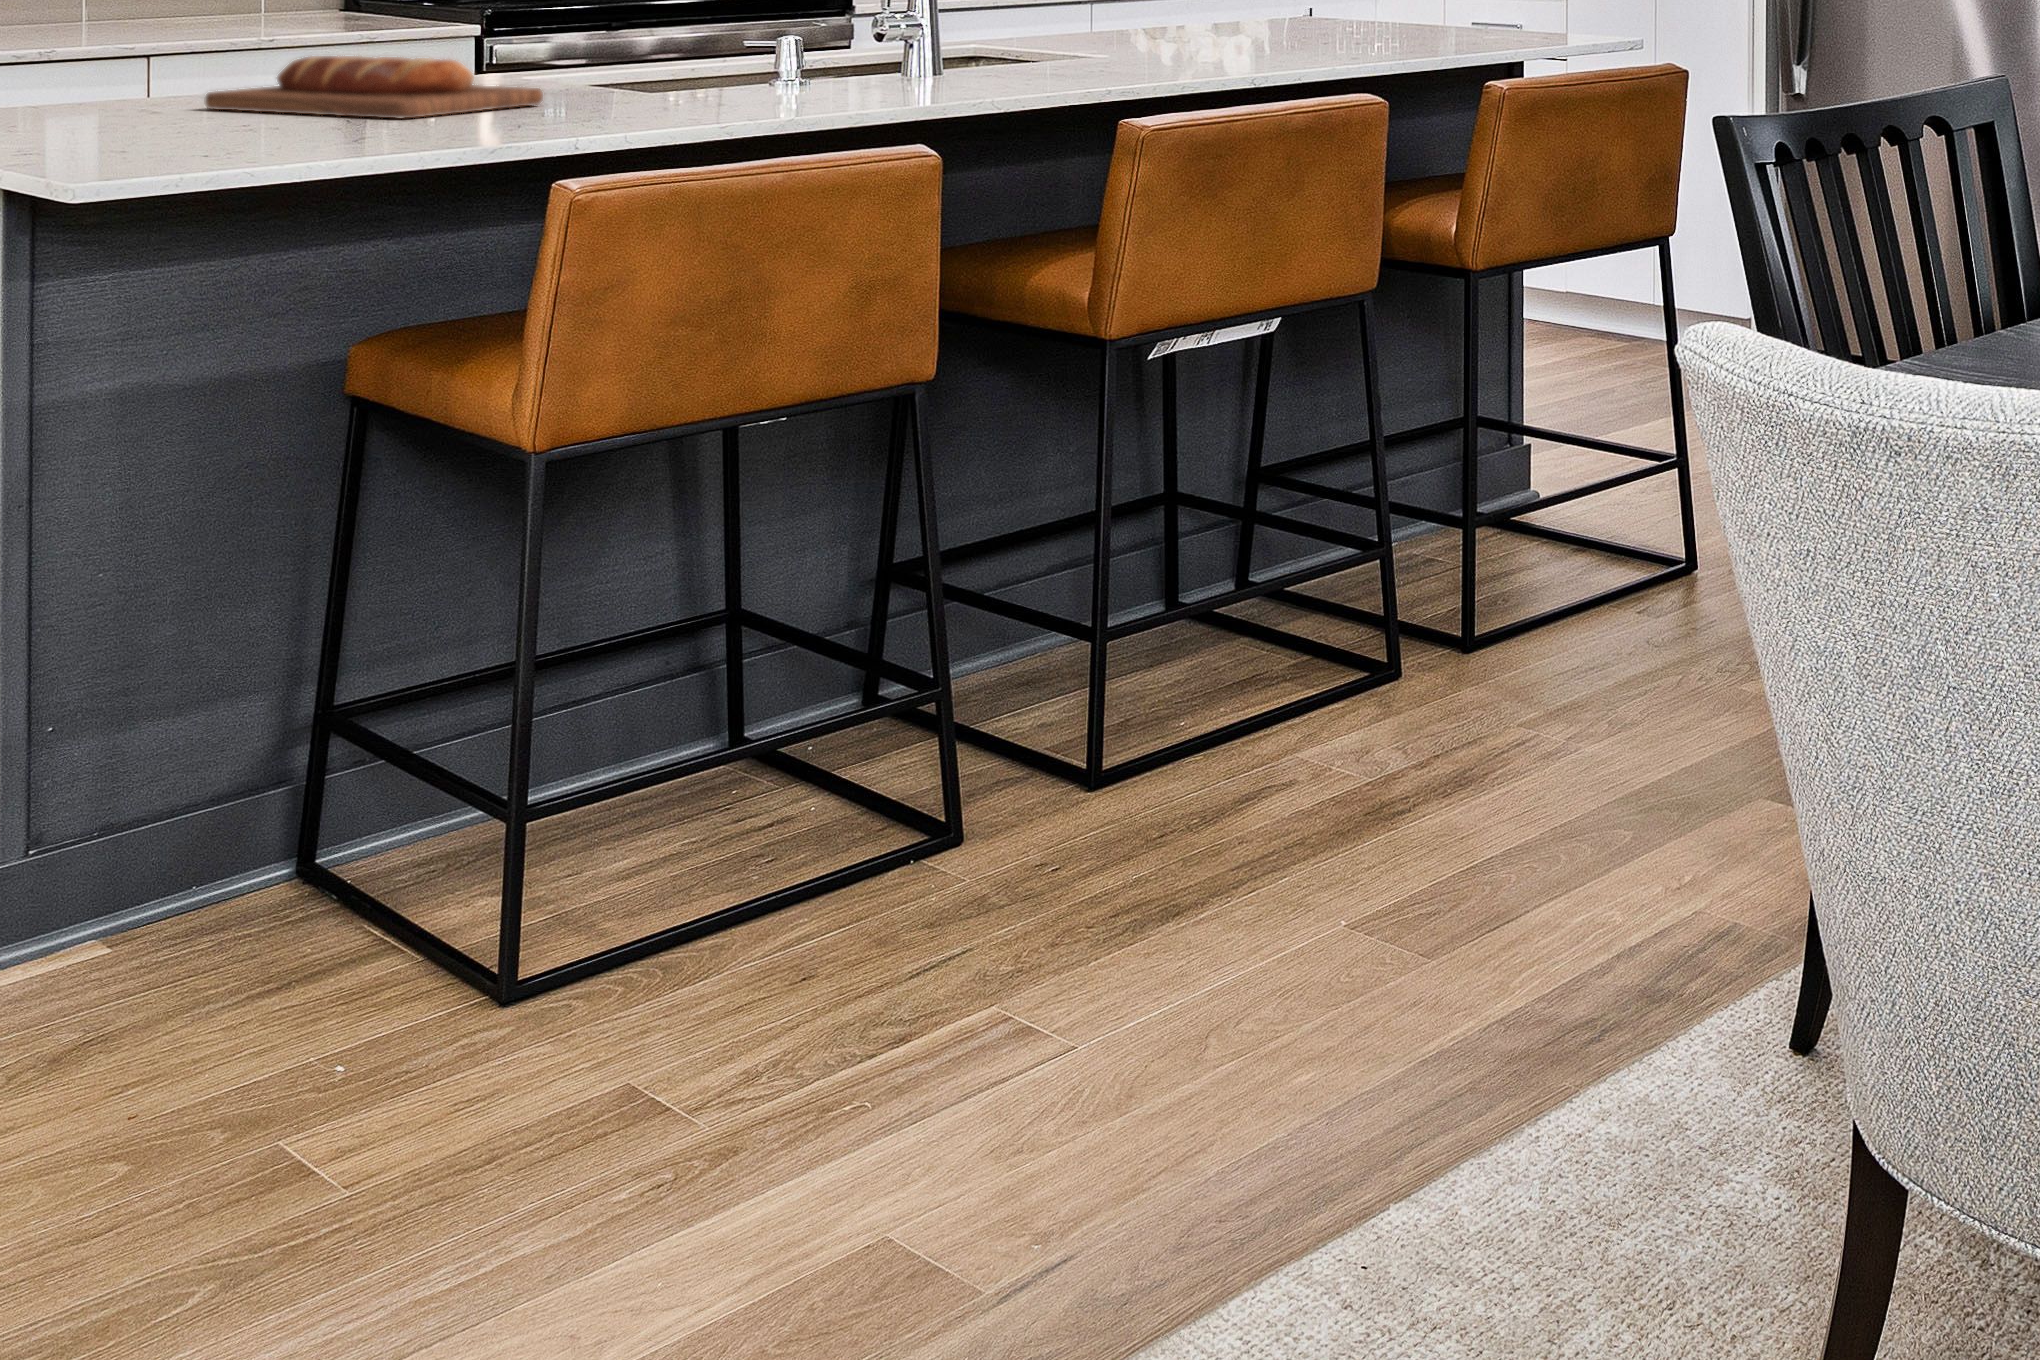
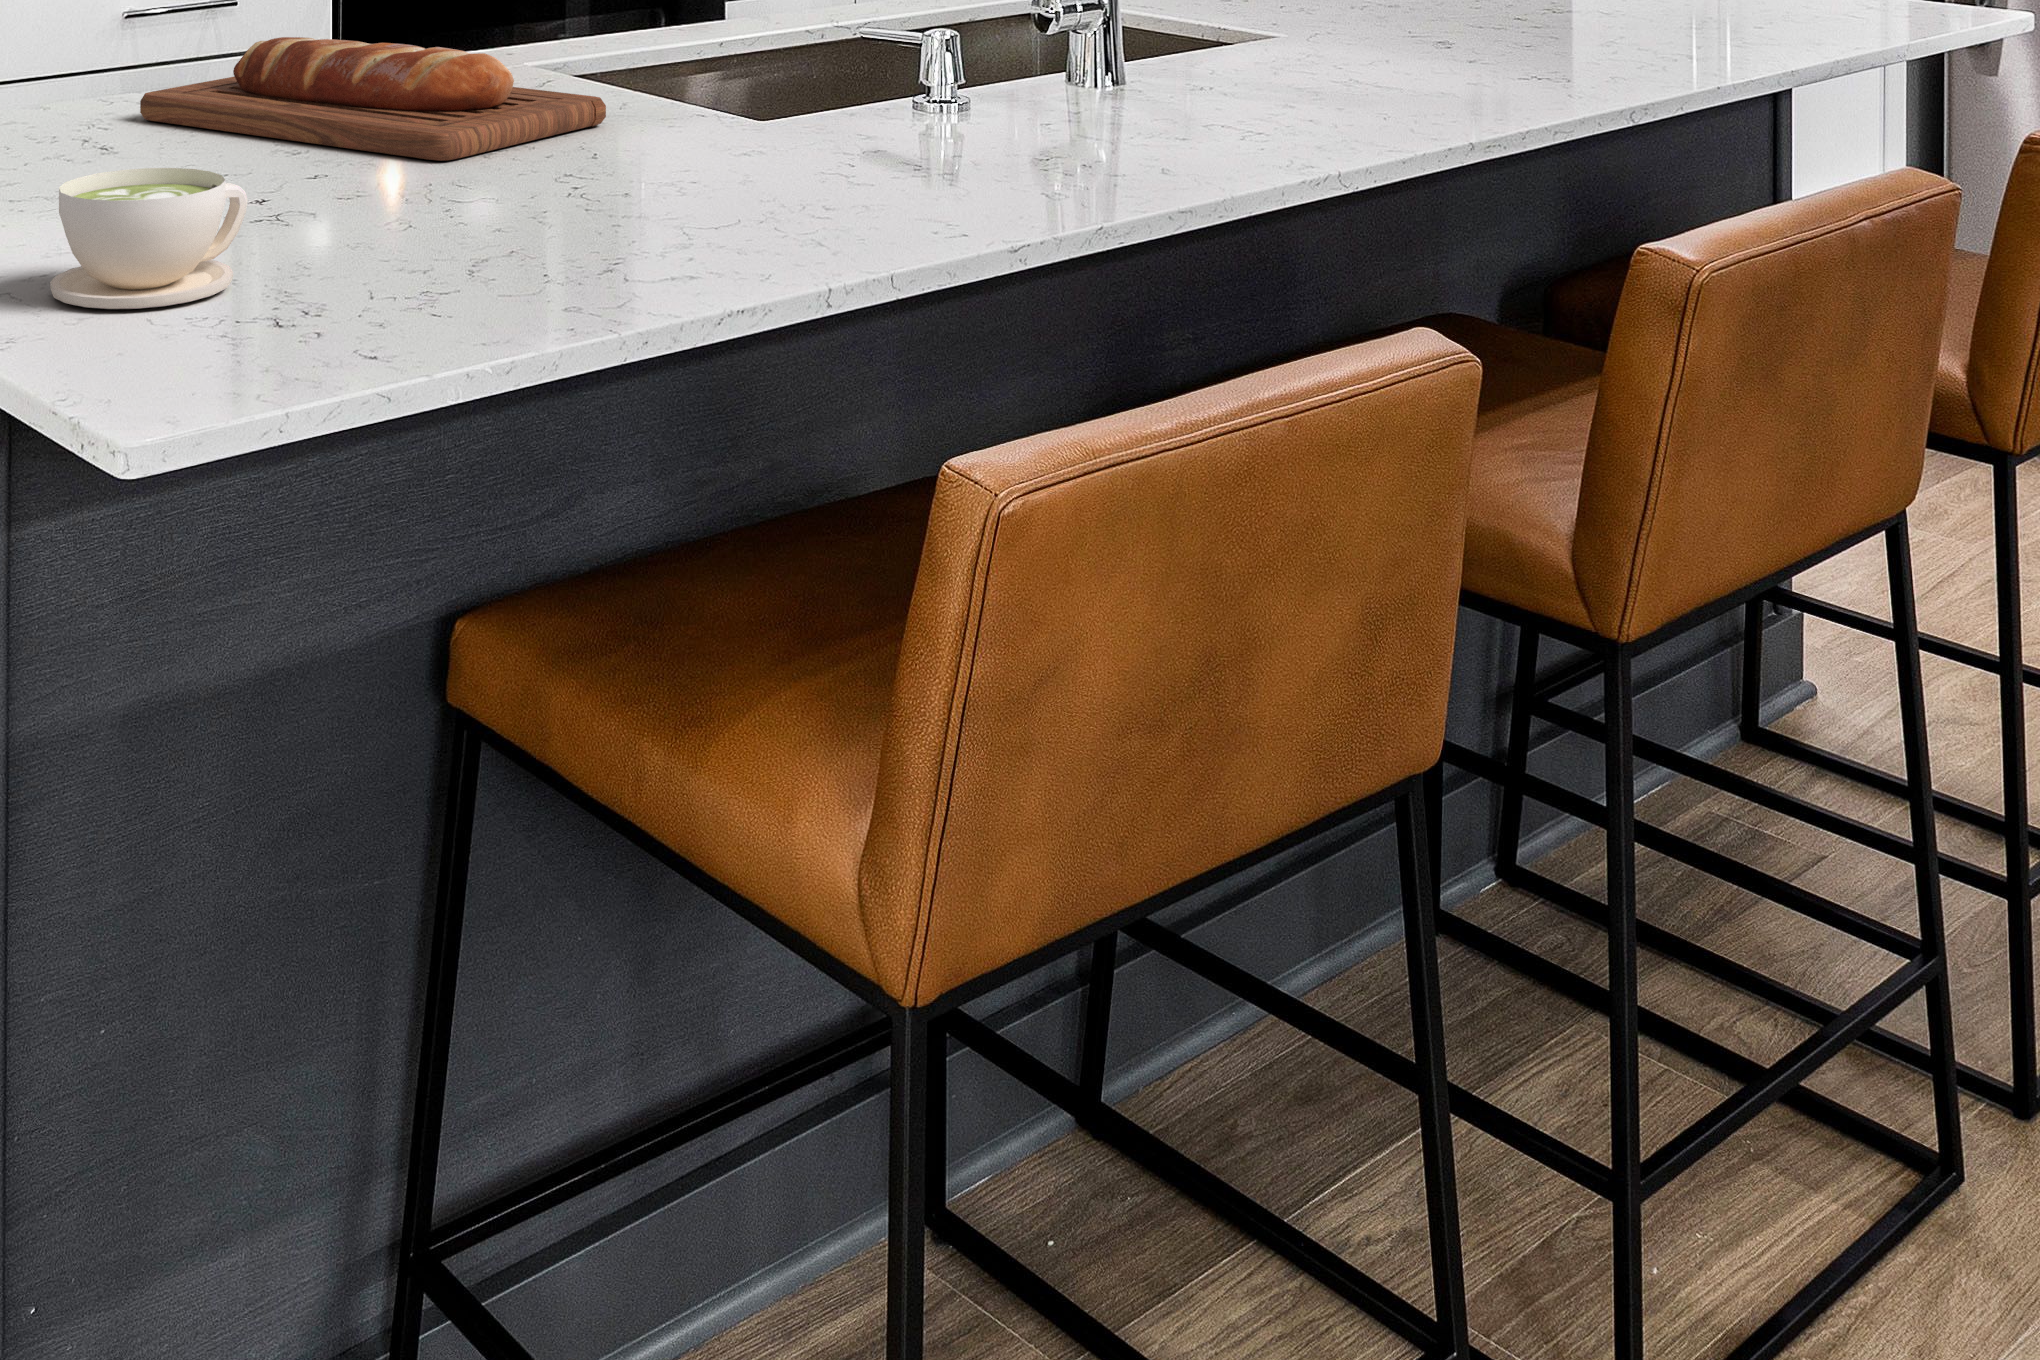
coffee cup: none [78,94,216,163] -> present [50,168,248,309]

